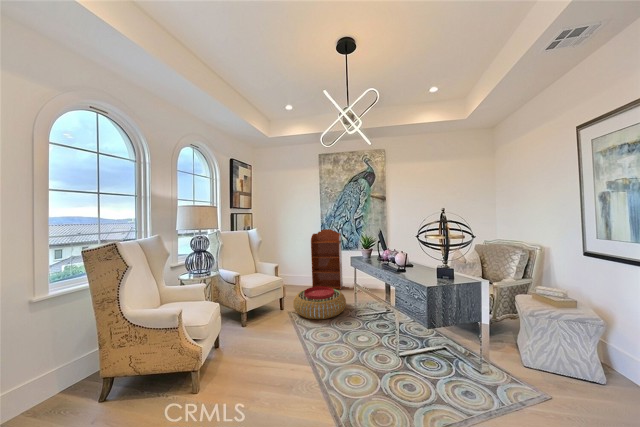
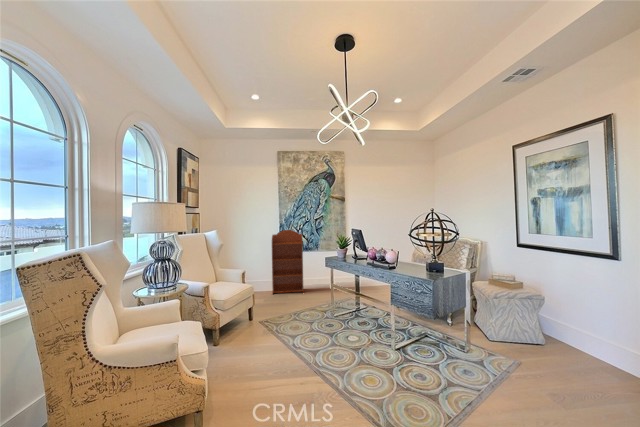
pouf: present [293,286,346,319] -> none [264,290,321,326]

